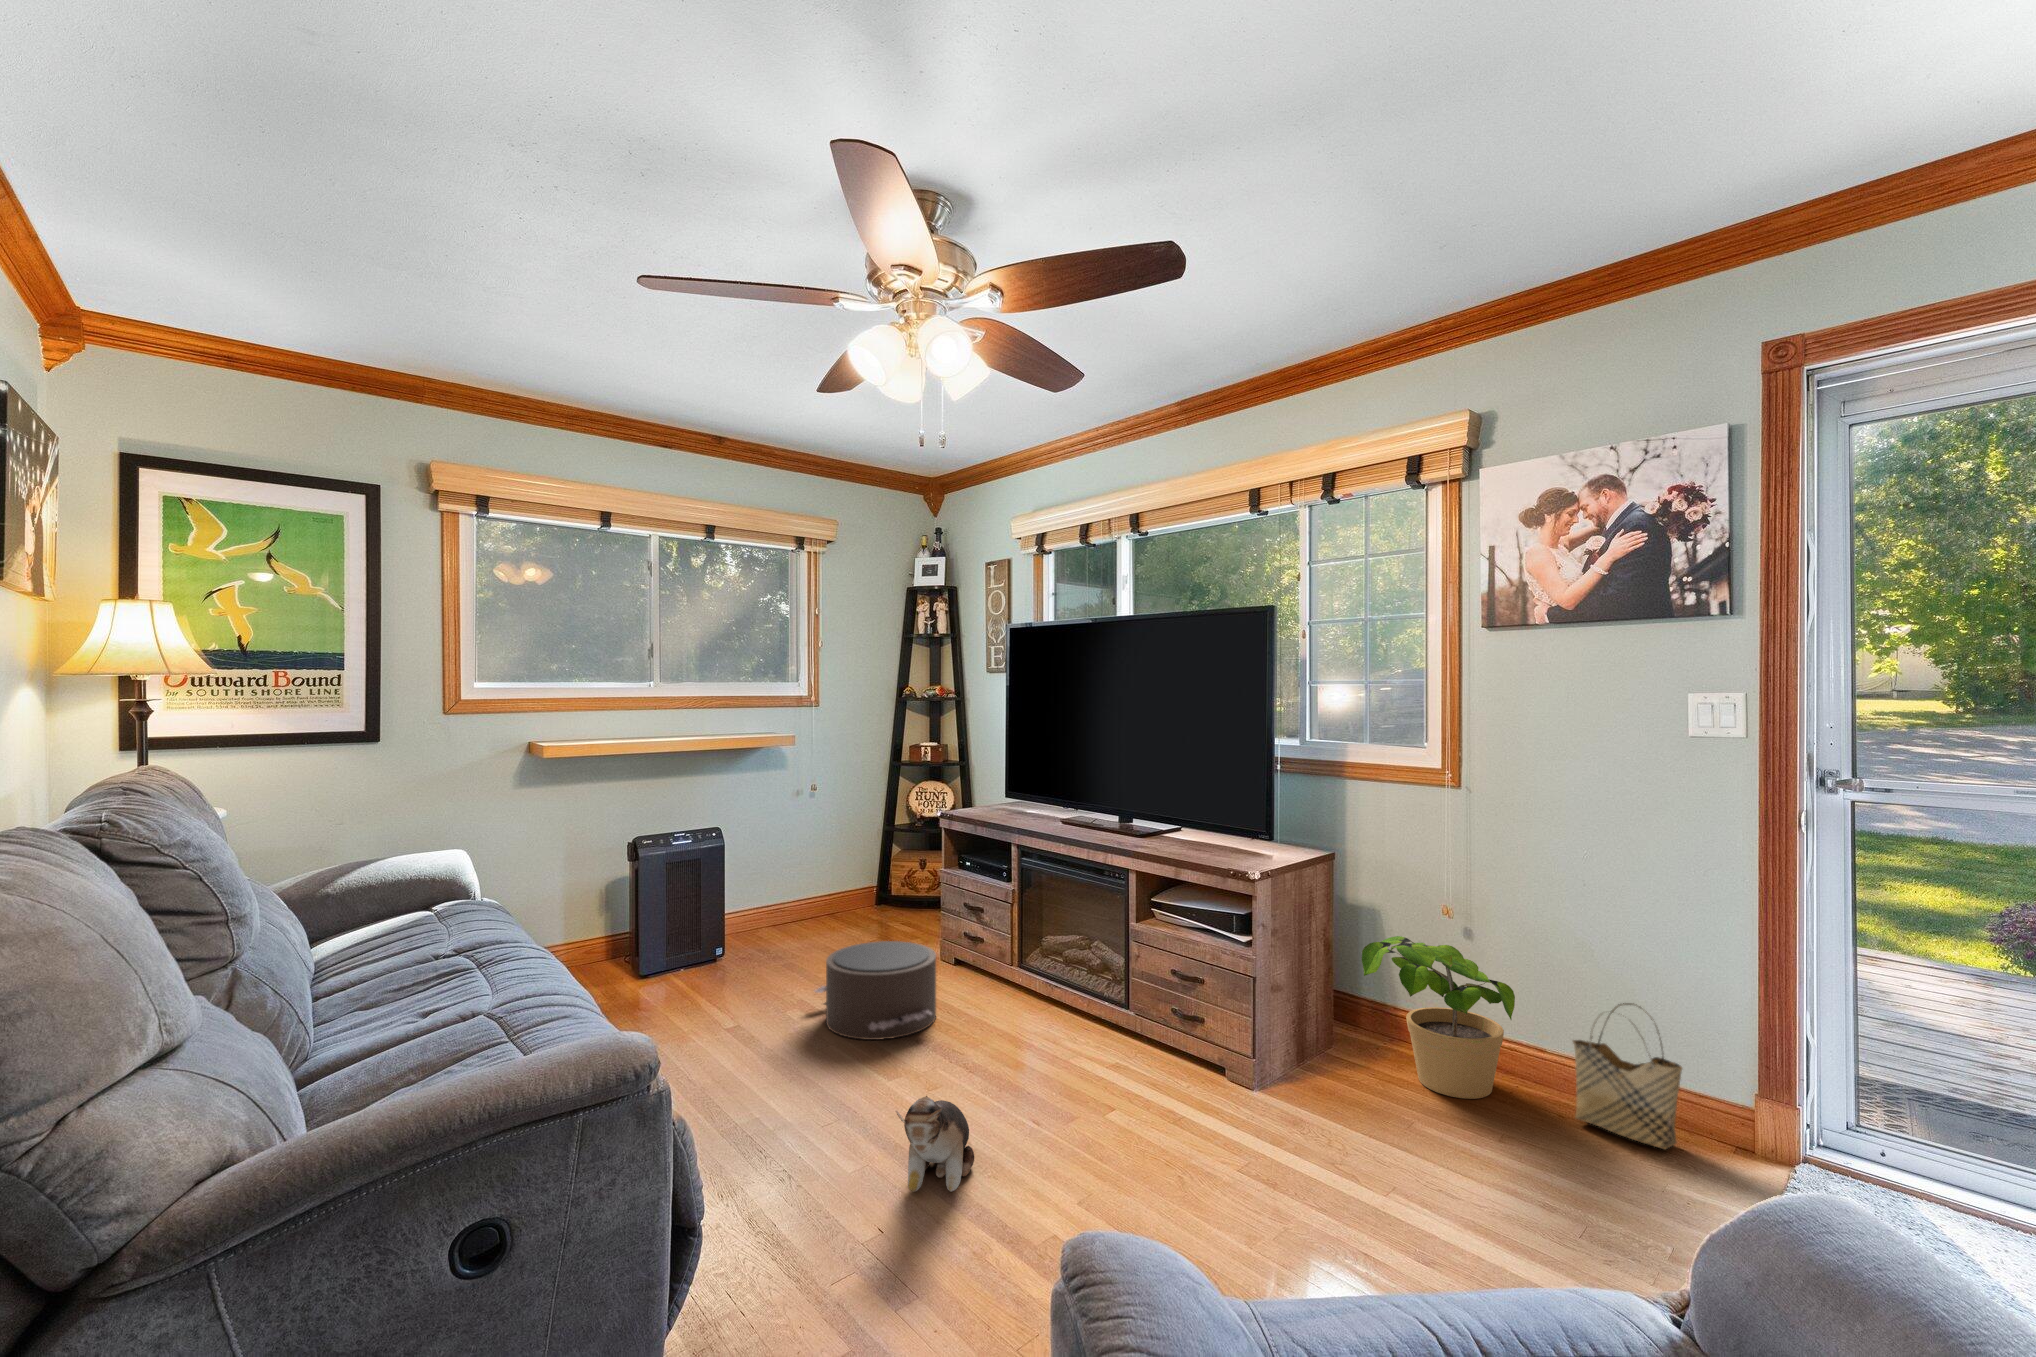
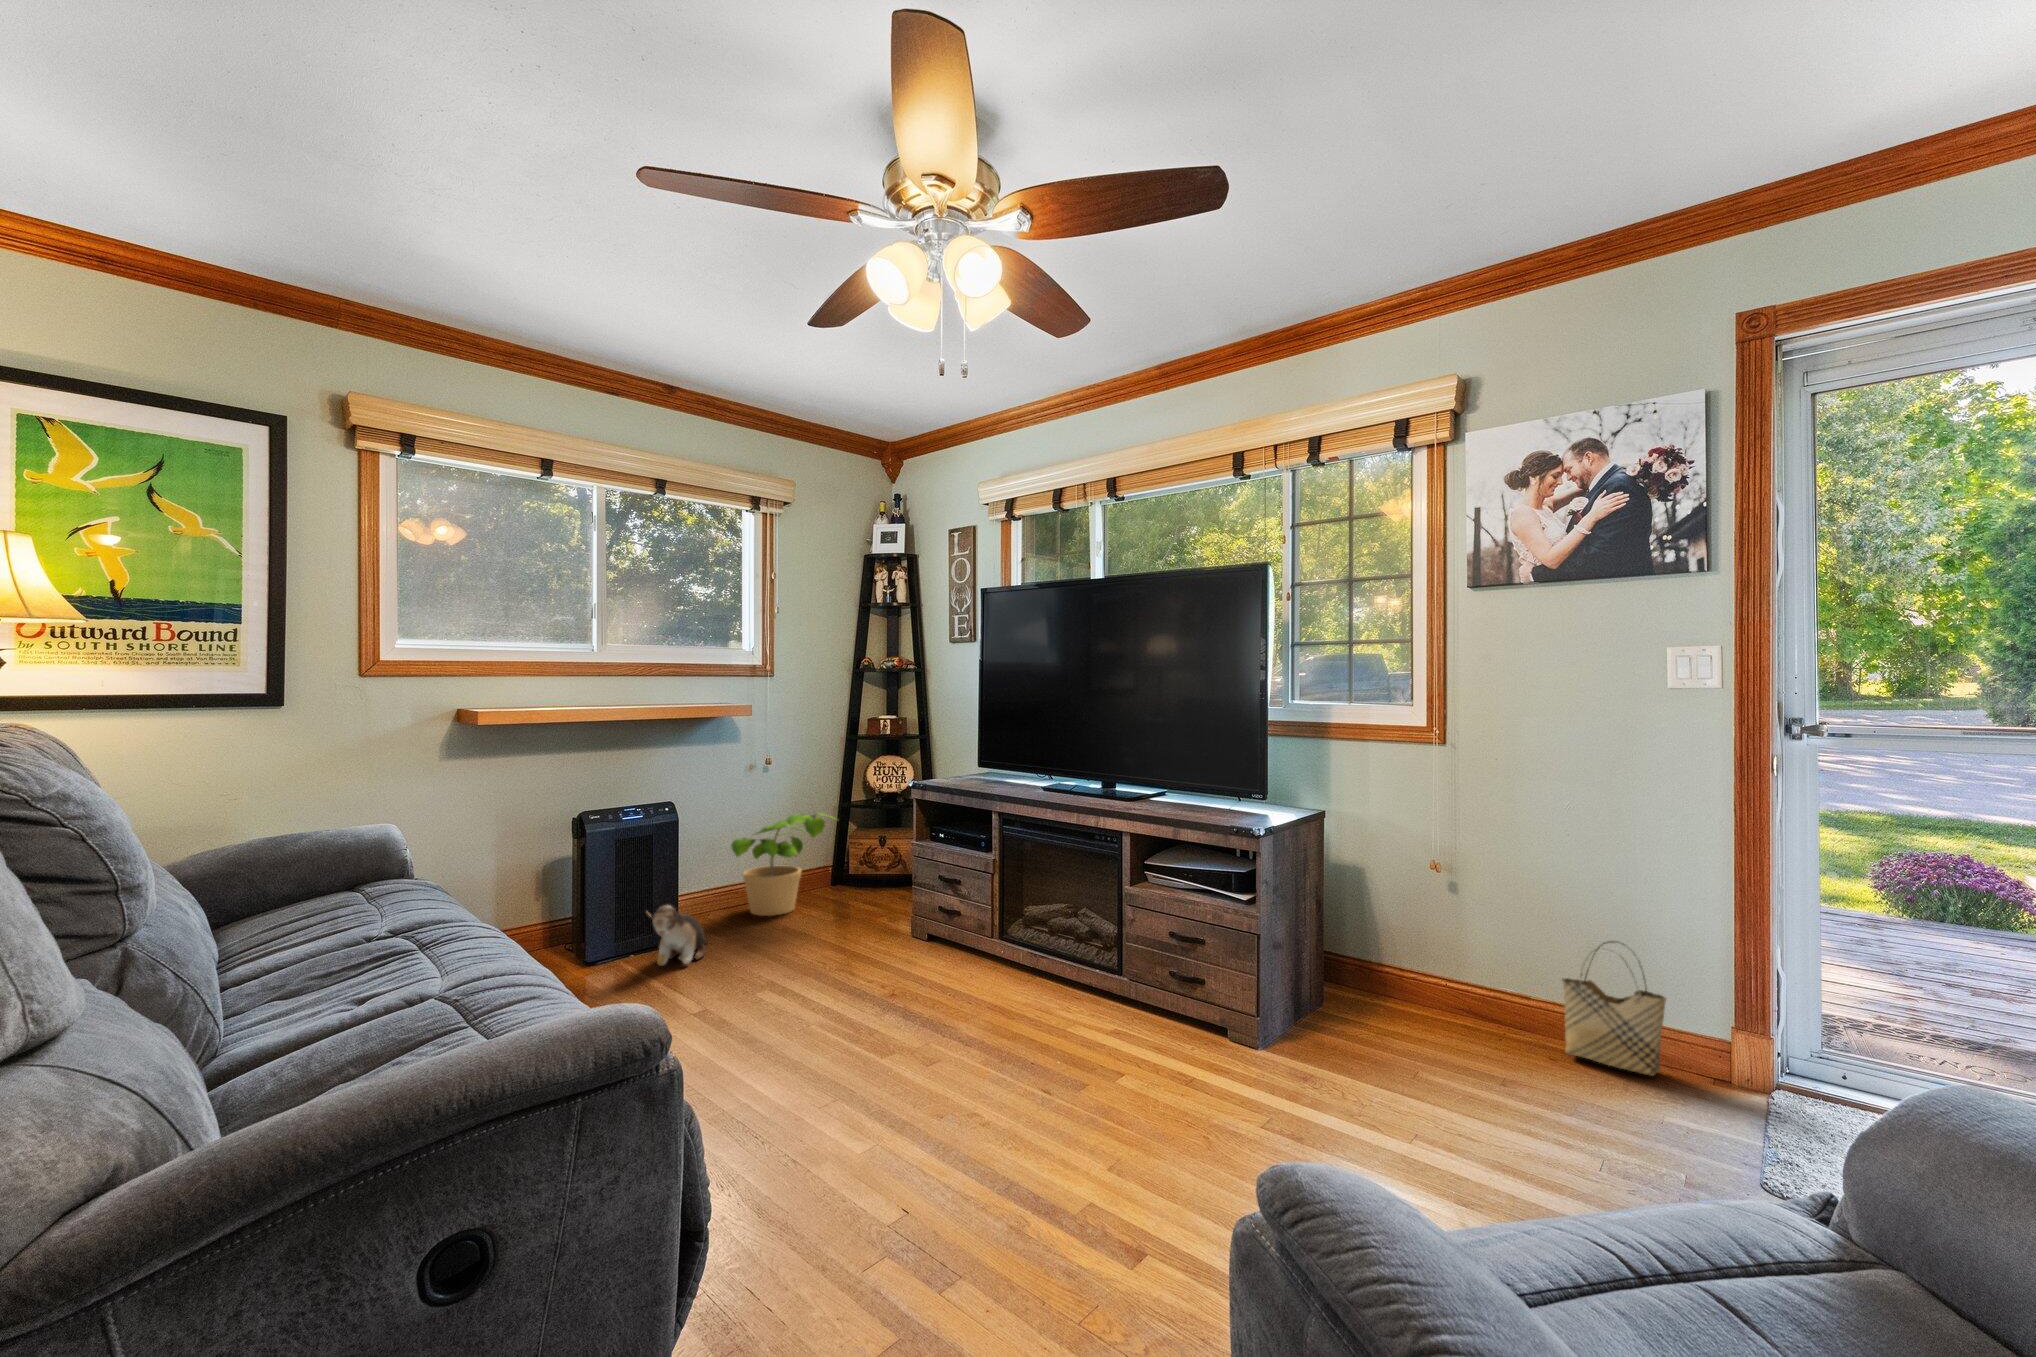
potted plant: present [1362,936,1515,1099] -> present [731,813,835,916]
pouf: present [815,941,936,1040] -> none [787,914,923,1014]
plush toy: present [896,1096,974,1192] -> present [652,905,707,966]

